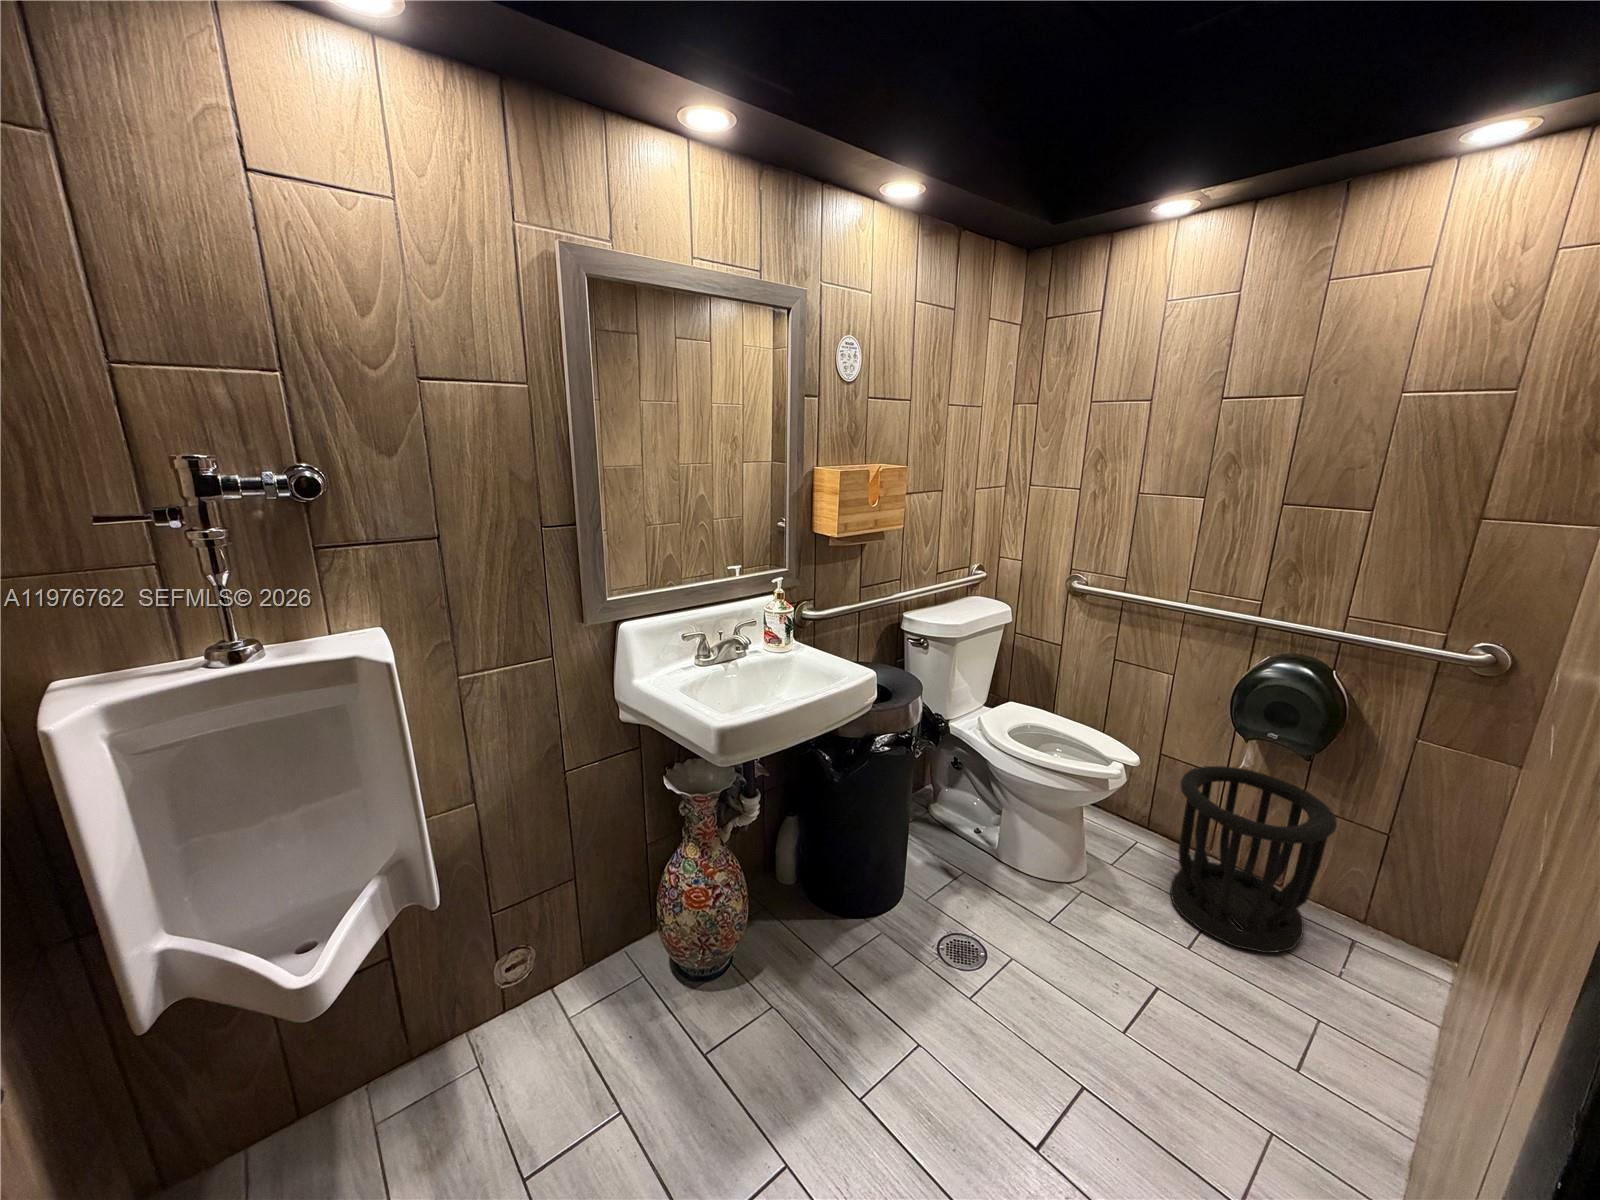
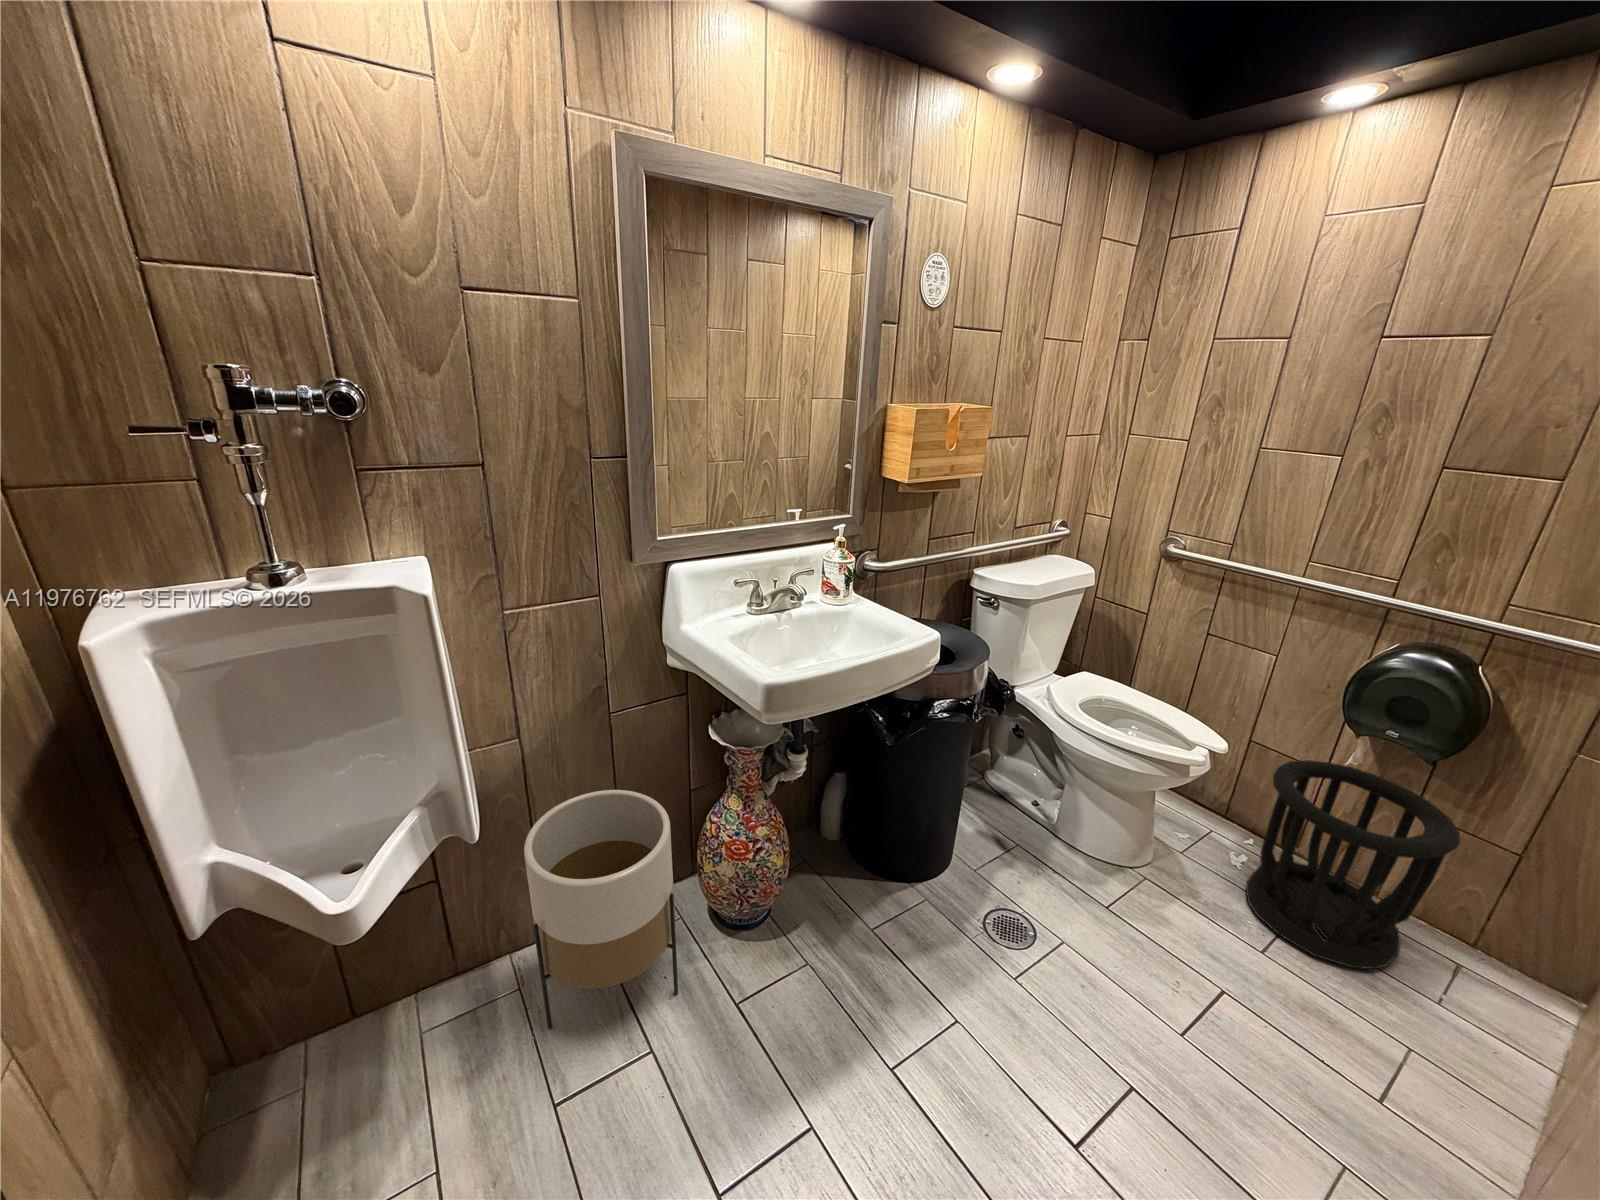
planter: none [484,847,645,1103] -> present [524,790,678,1029]

